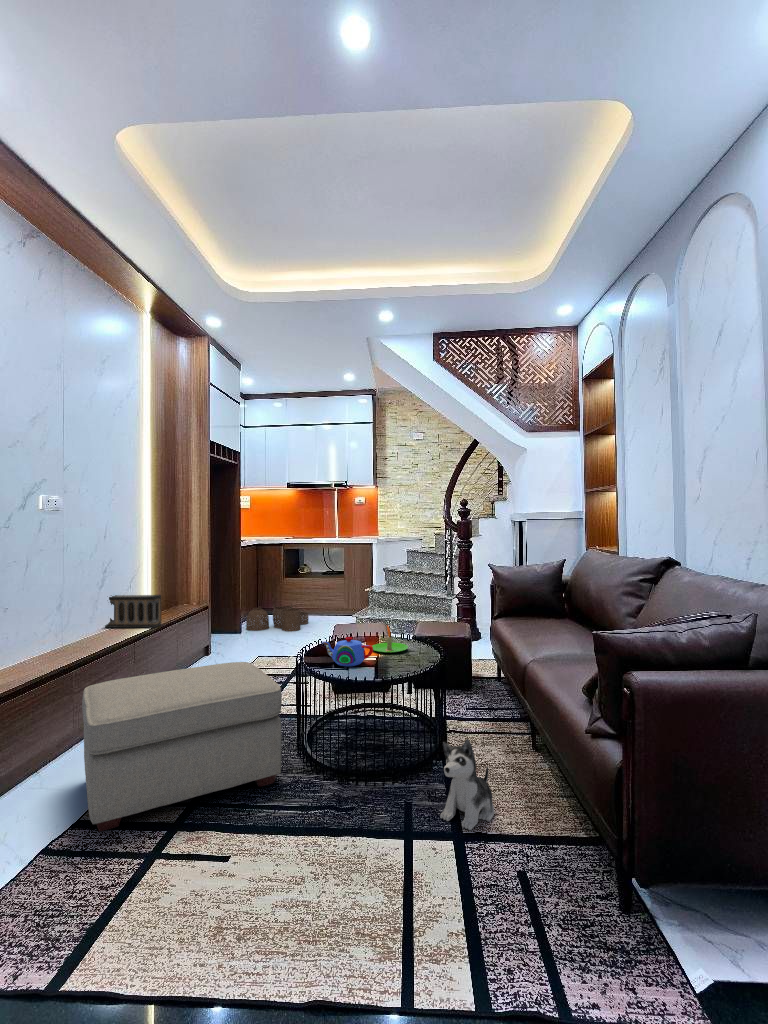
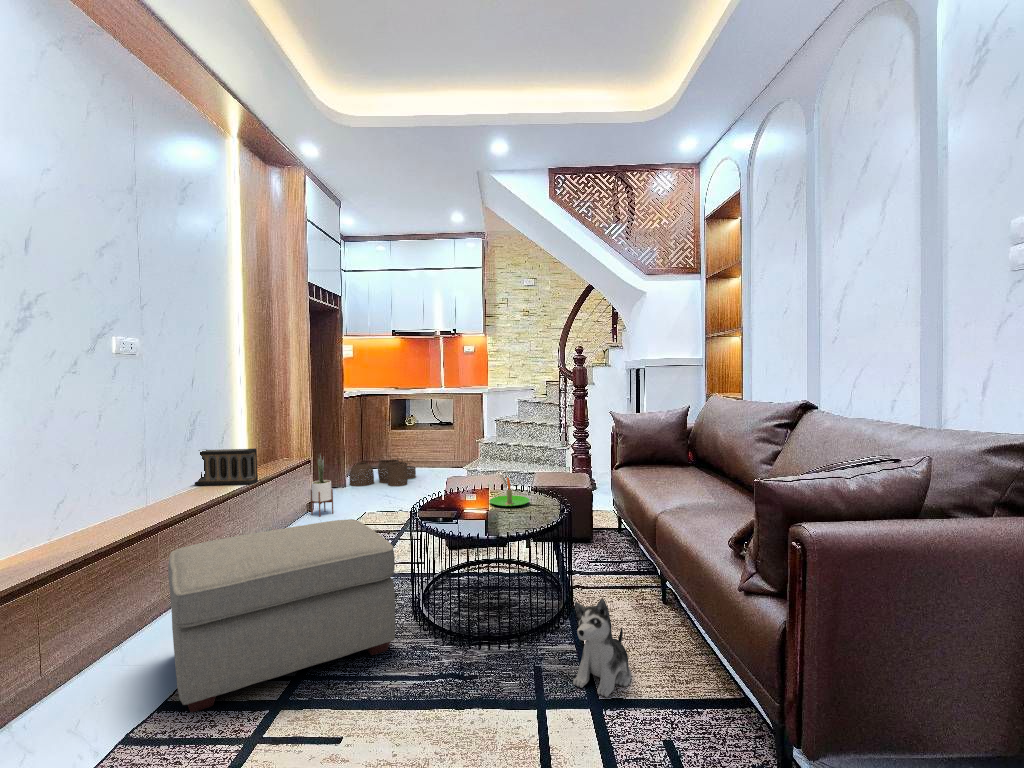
potted plant: none [210,598,230,659] -> present [311,455,333,517]
teapot: present [322,637,373,666] -> none [437,490,494,522]

